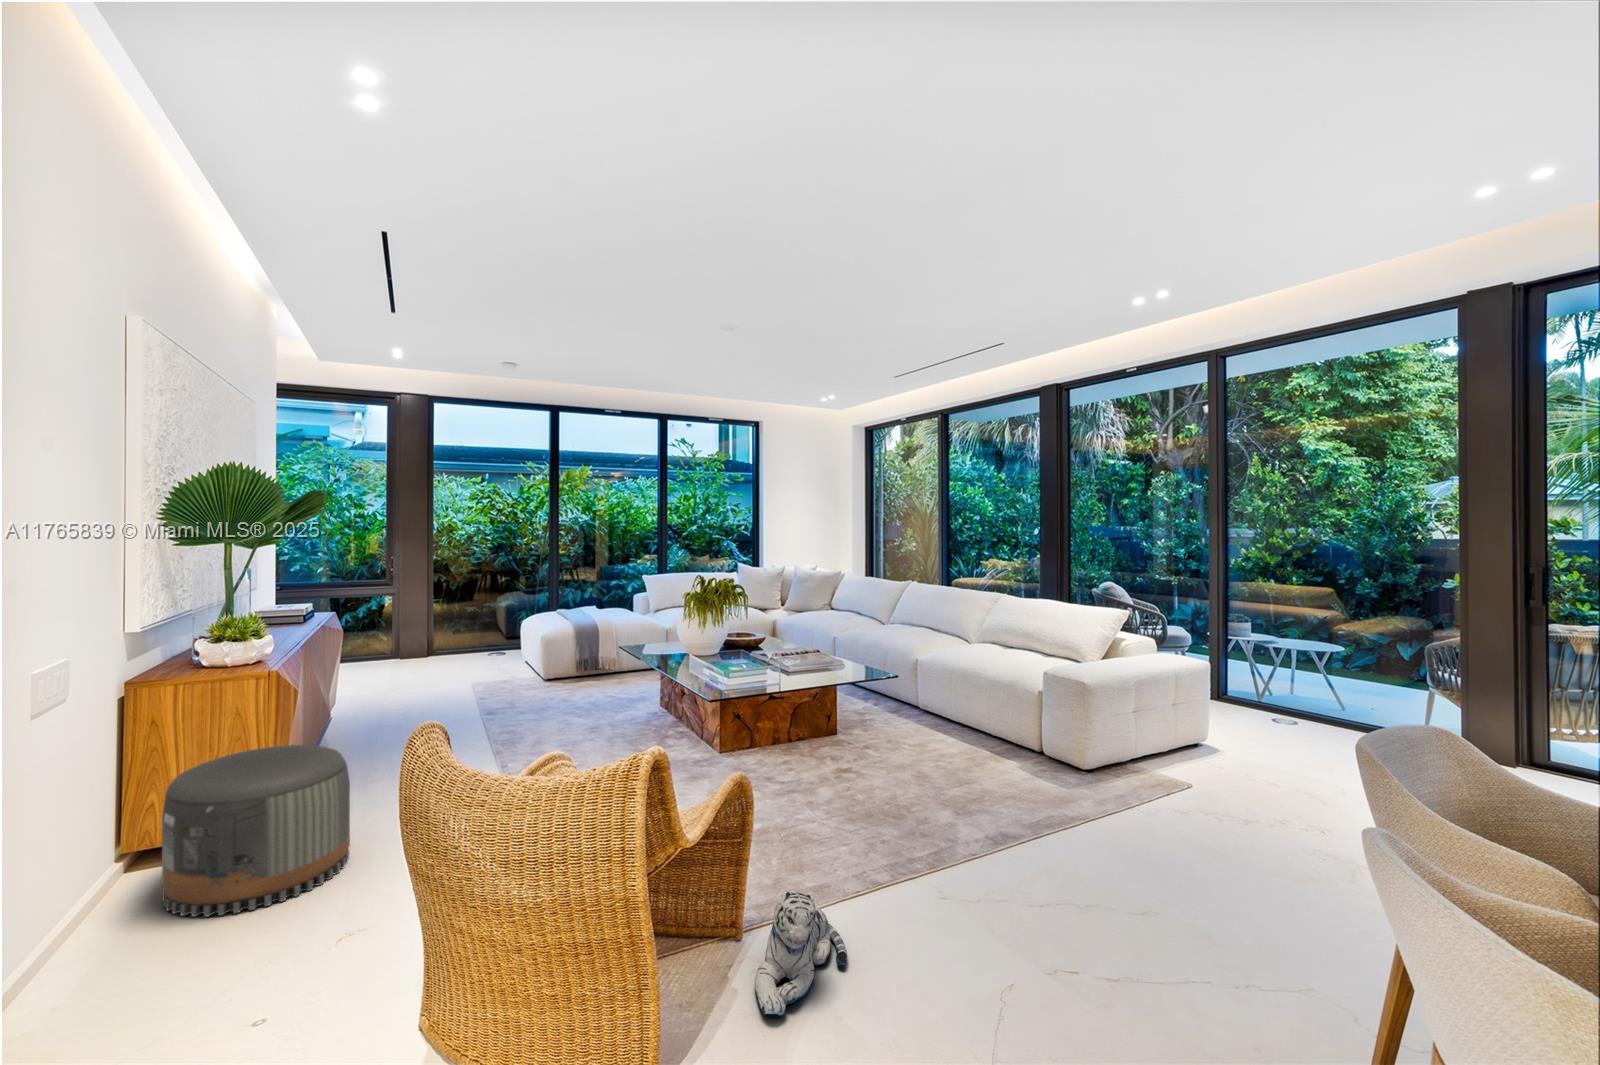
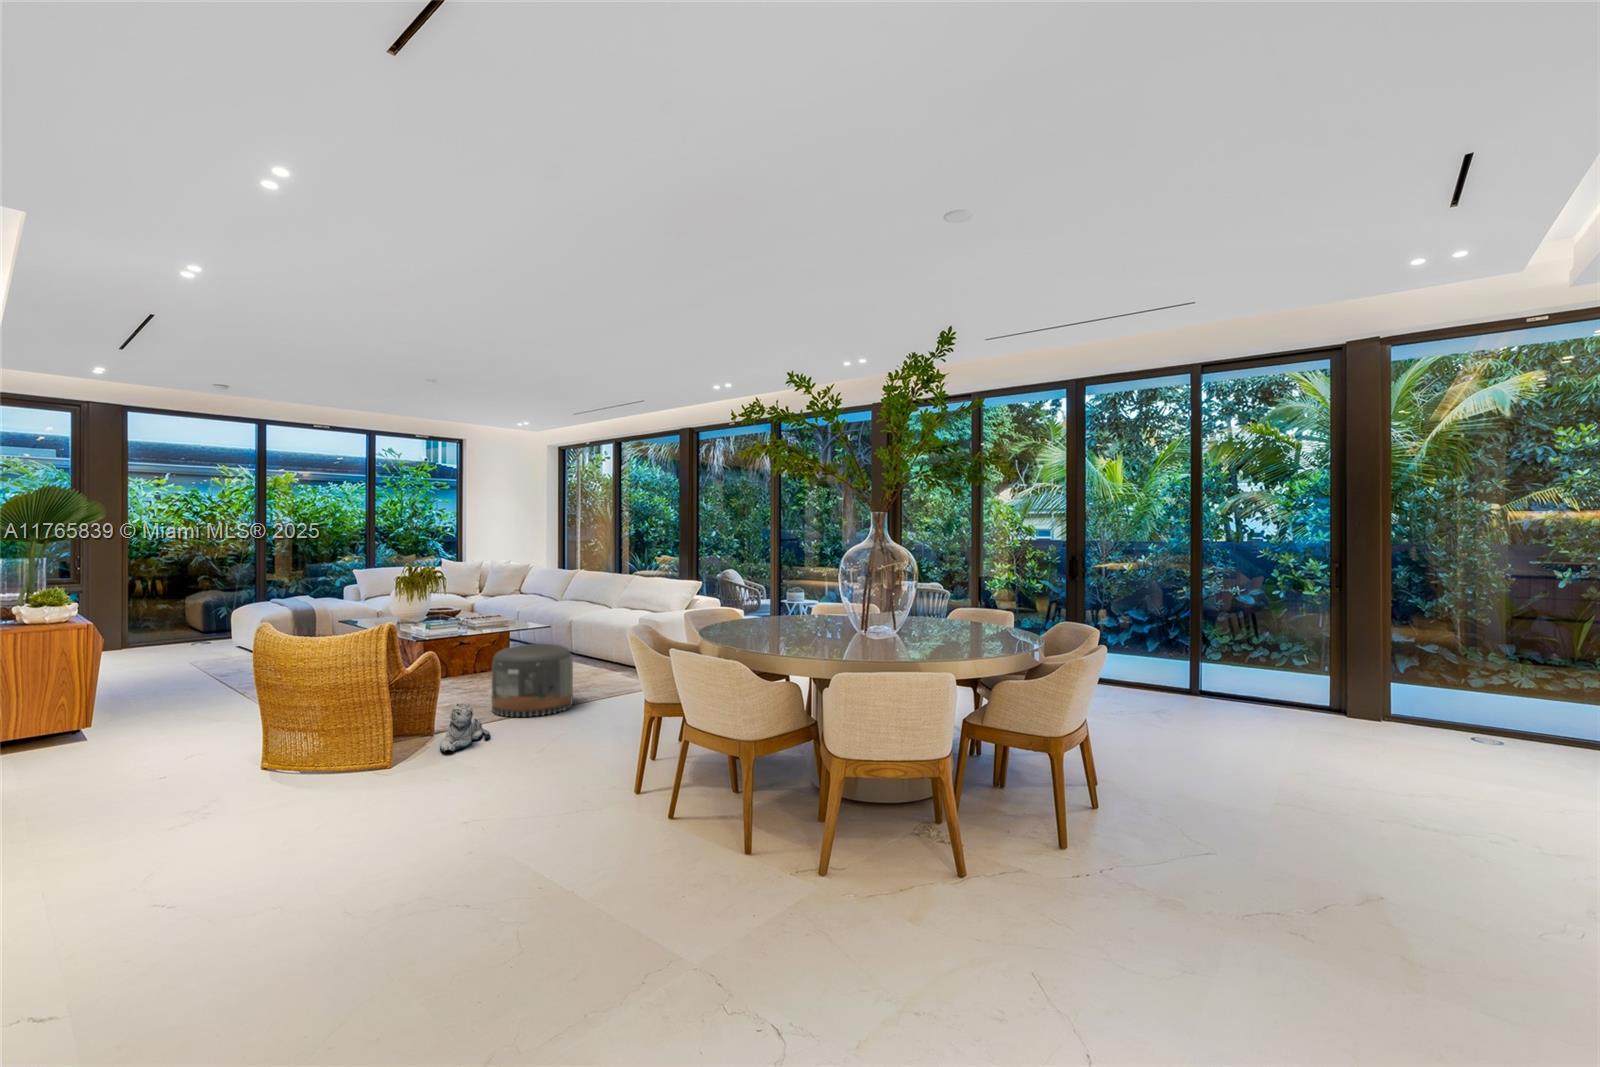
pouf: present [162,745,350,917] -> present [492,644,573,717]

